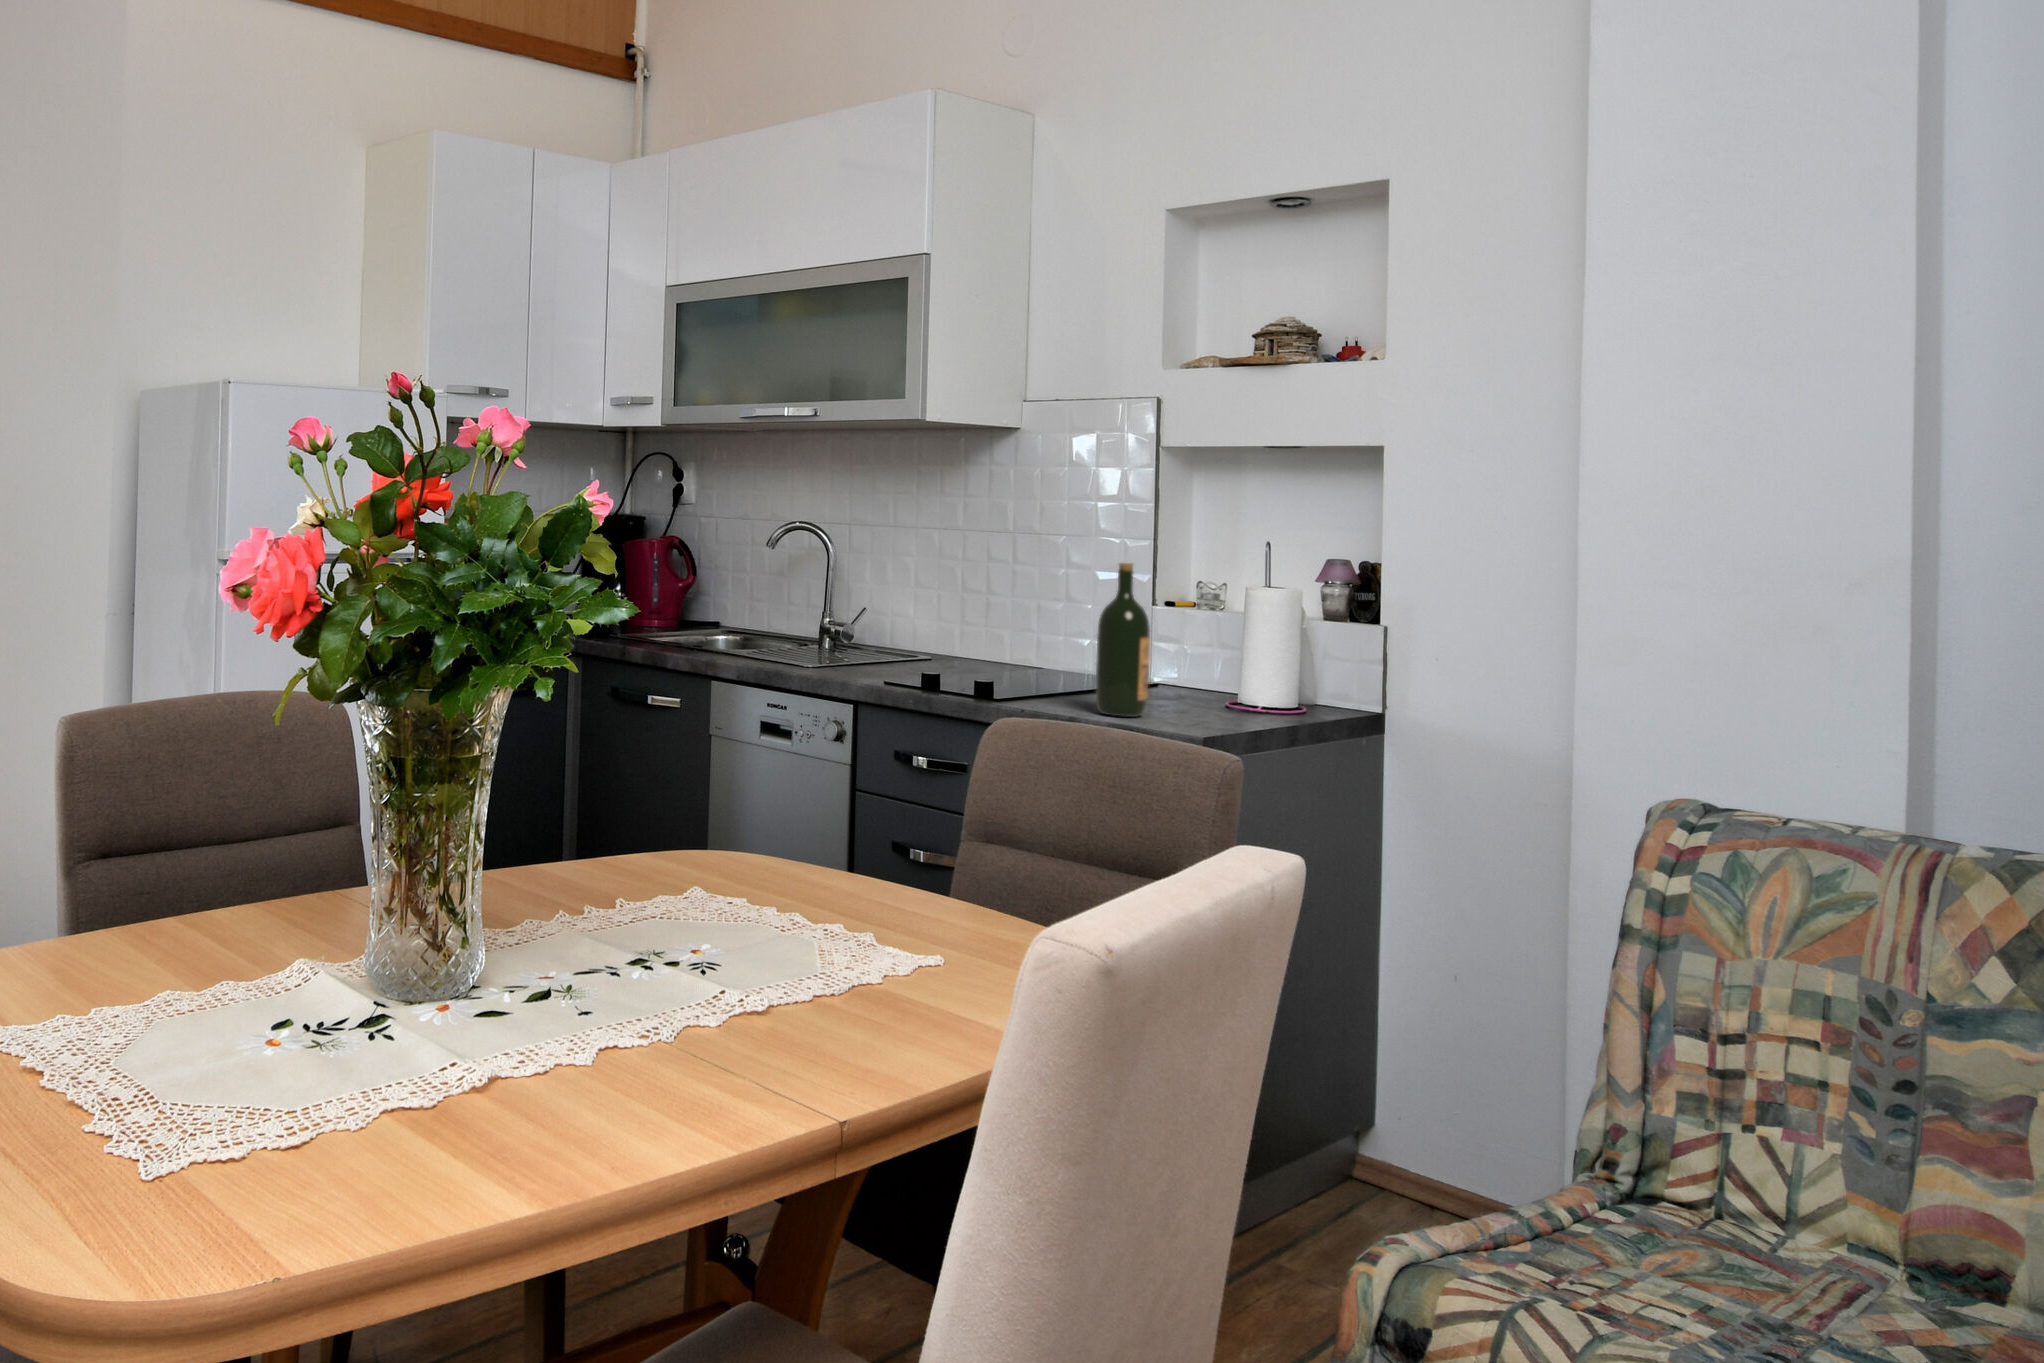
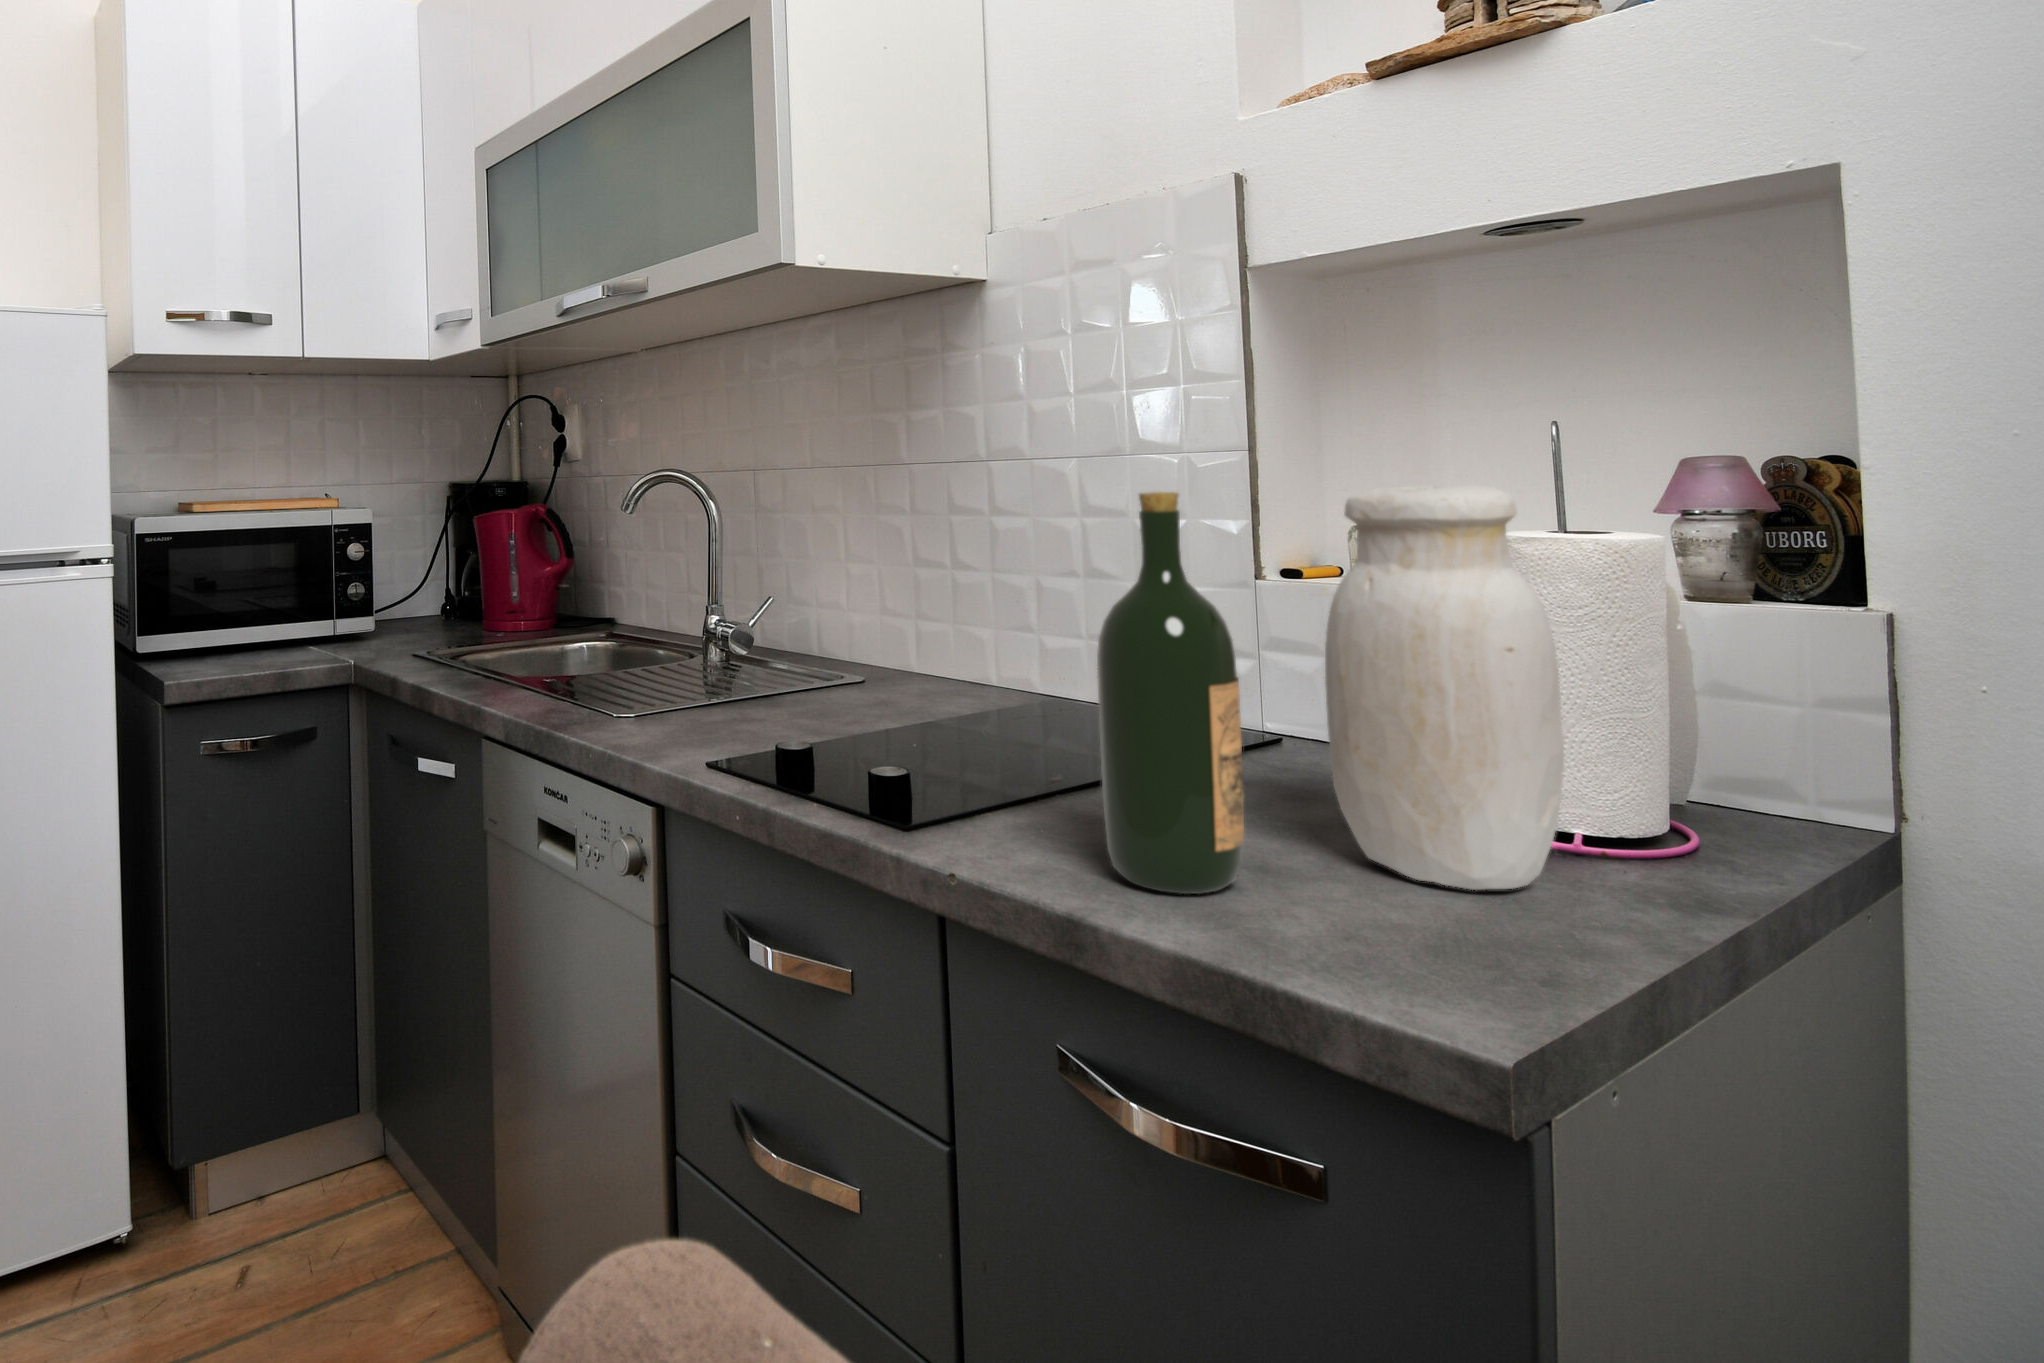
jar: none [1181,566,1262,719] -> present [1325,485,1564,890]

